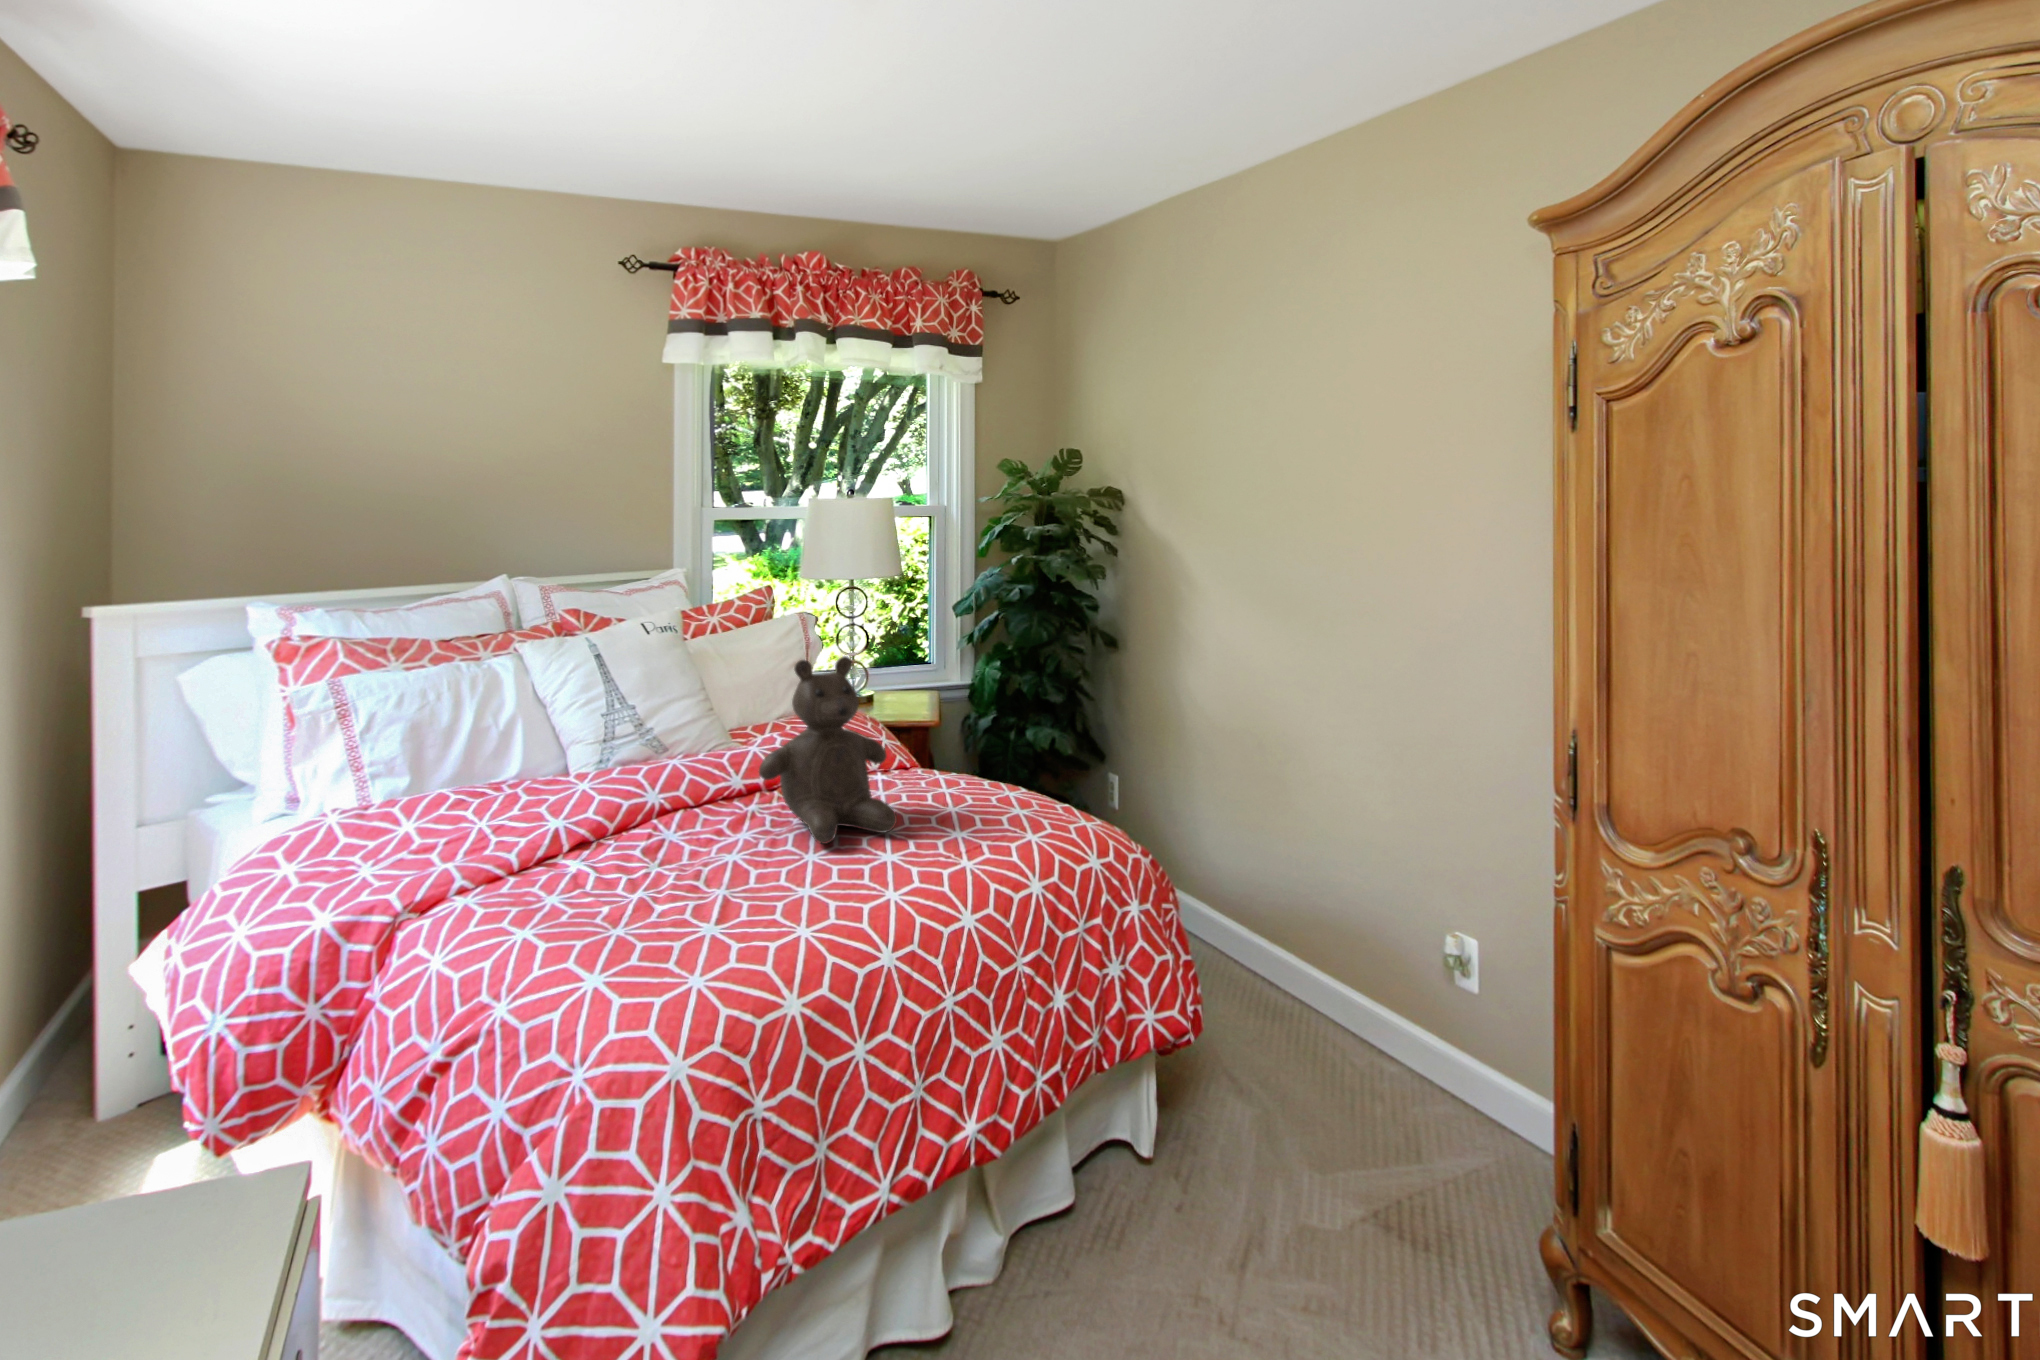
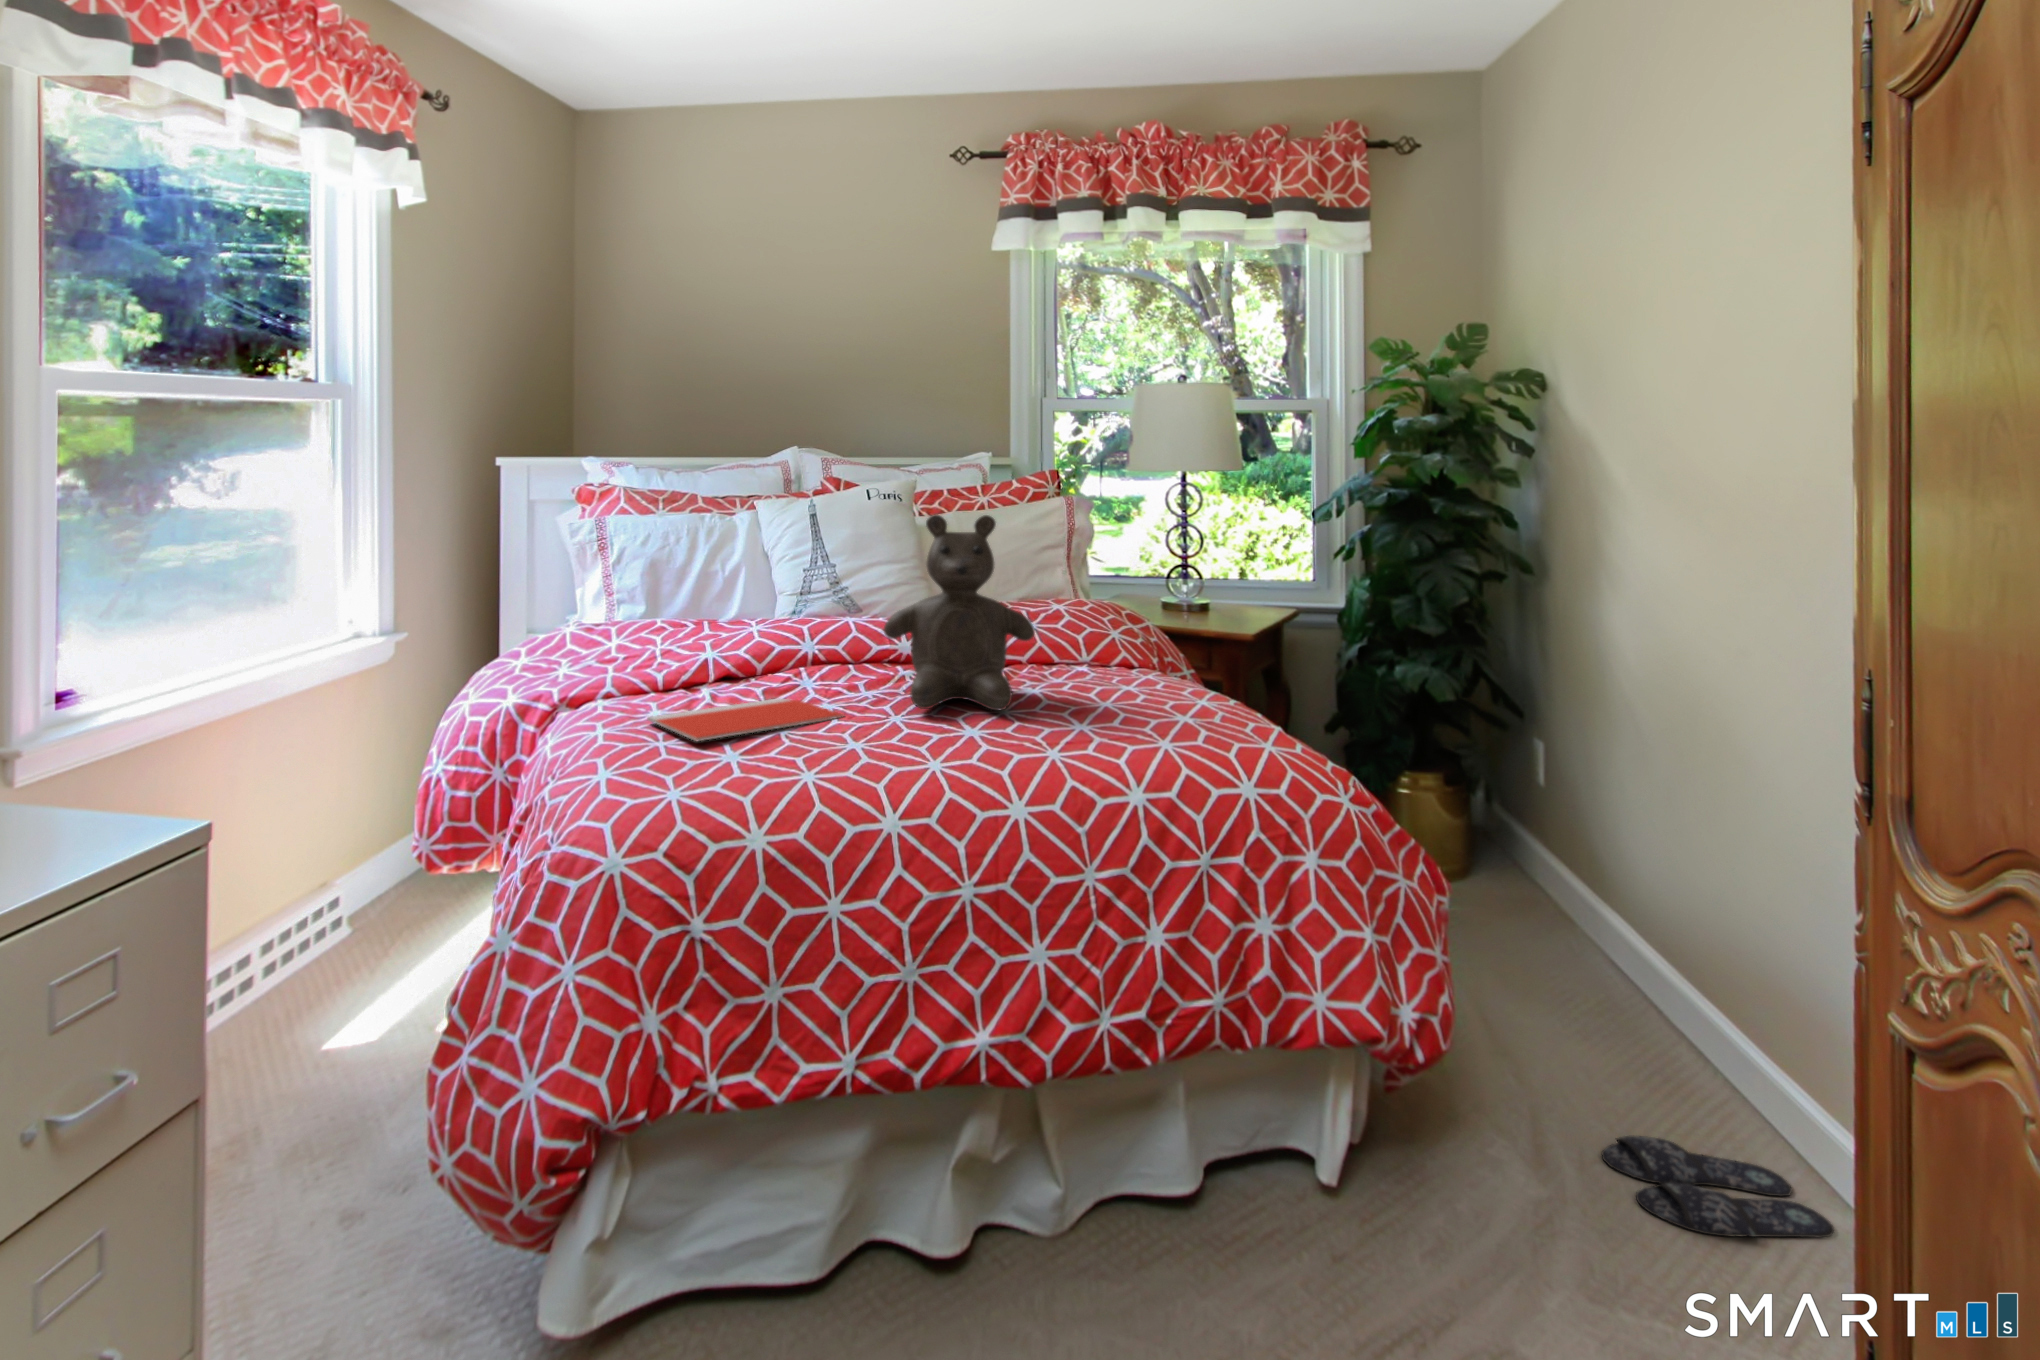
notebook: none [572,854,758,926] -> present [647,698,844,741]
slippers: none [1262,1035,1382,1091] -> present [1602,1135,1834,1237]

